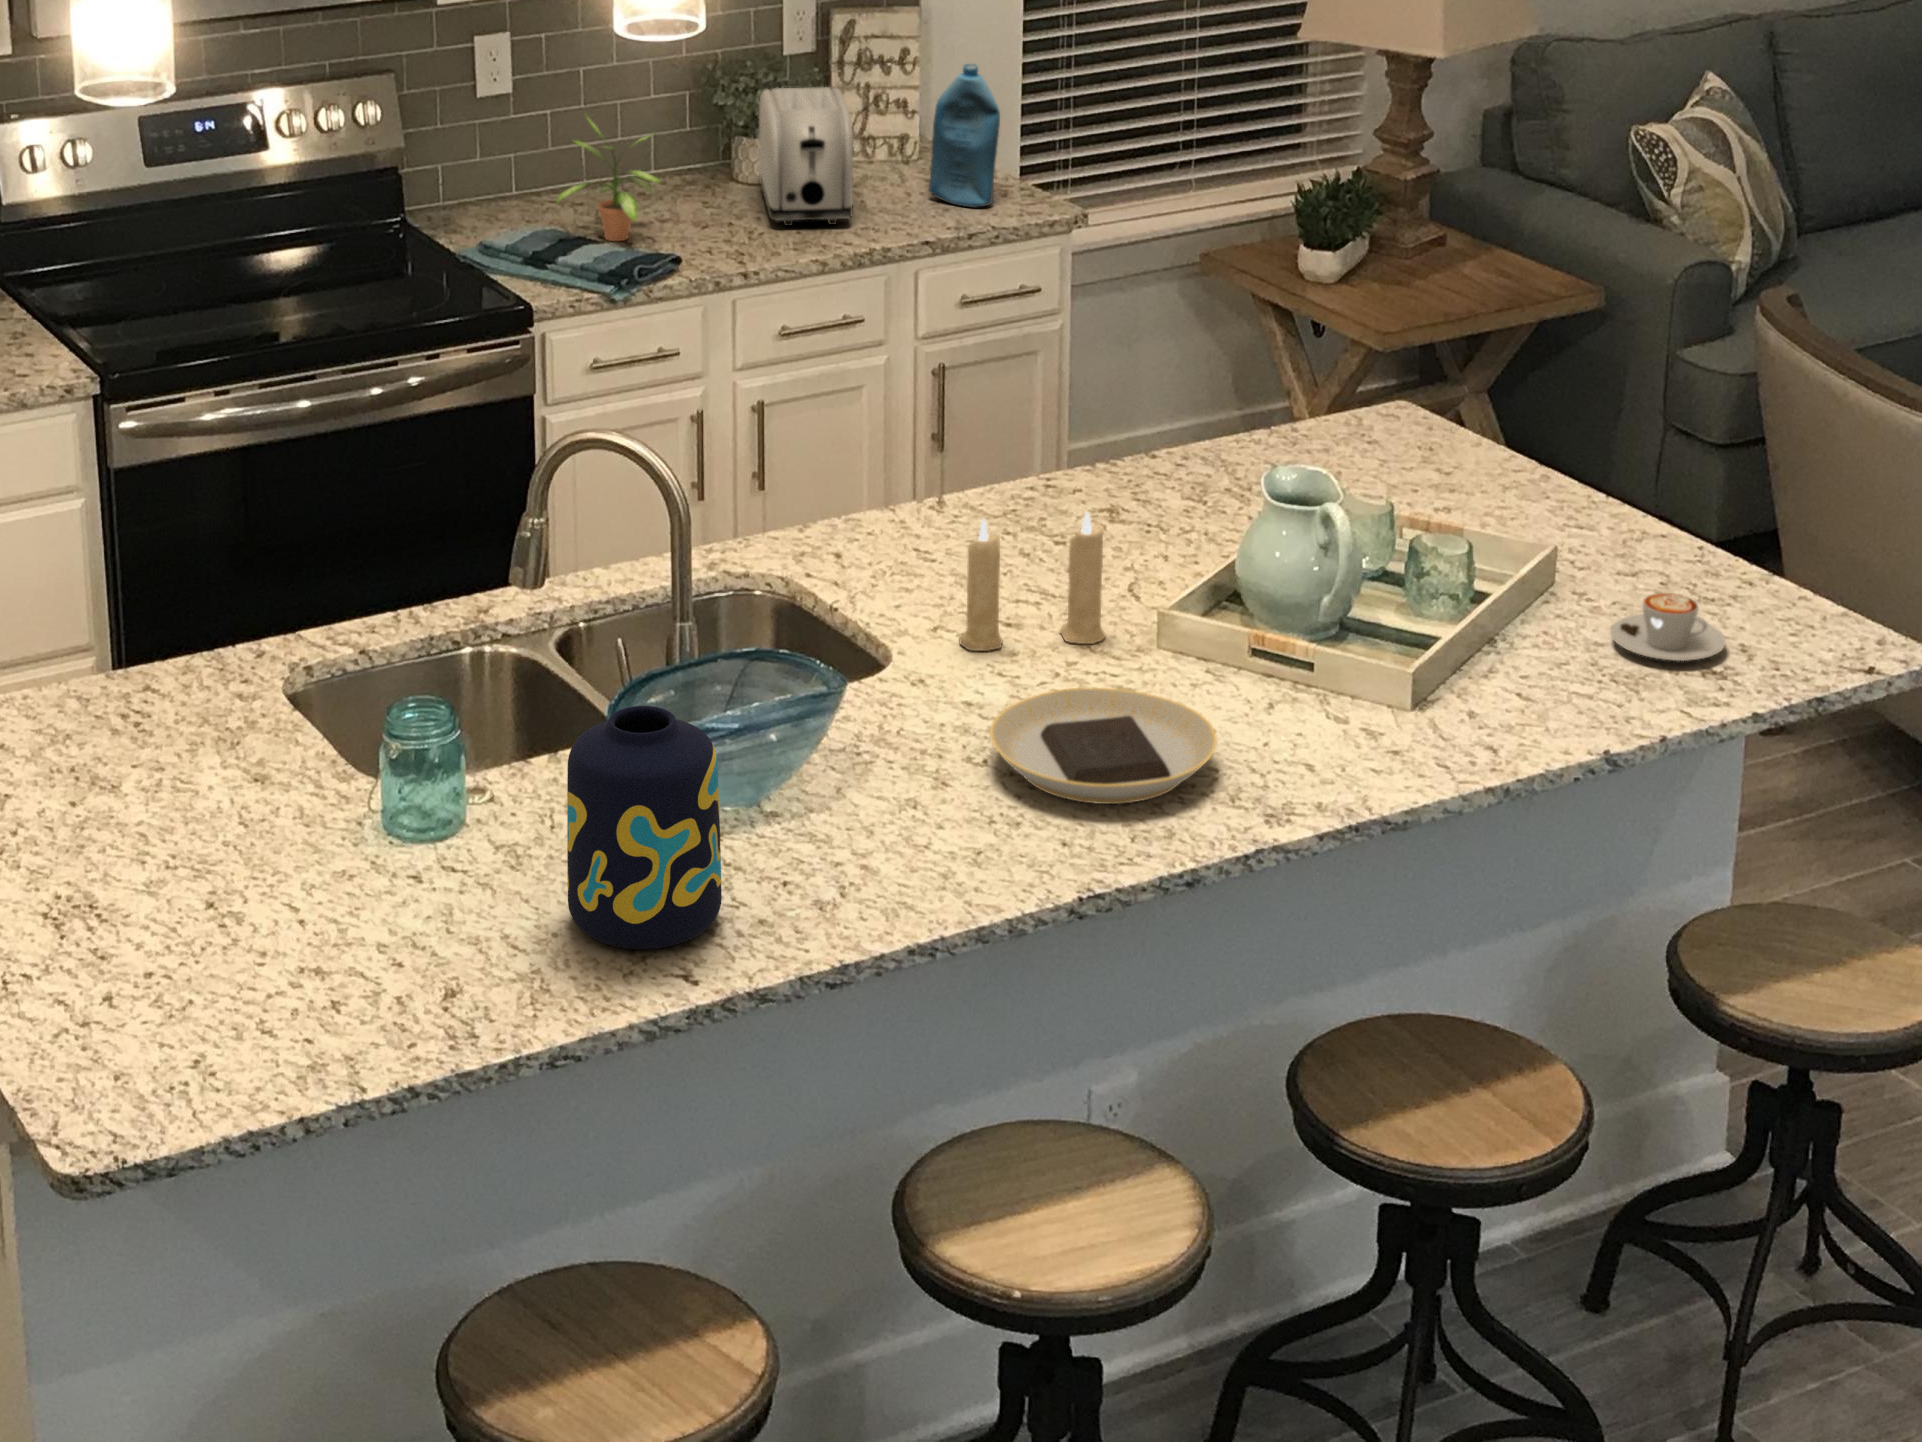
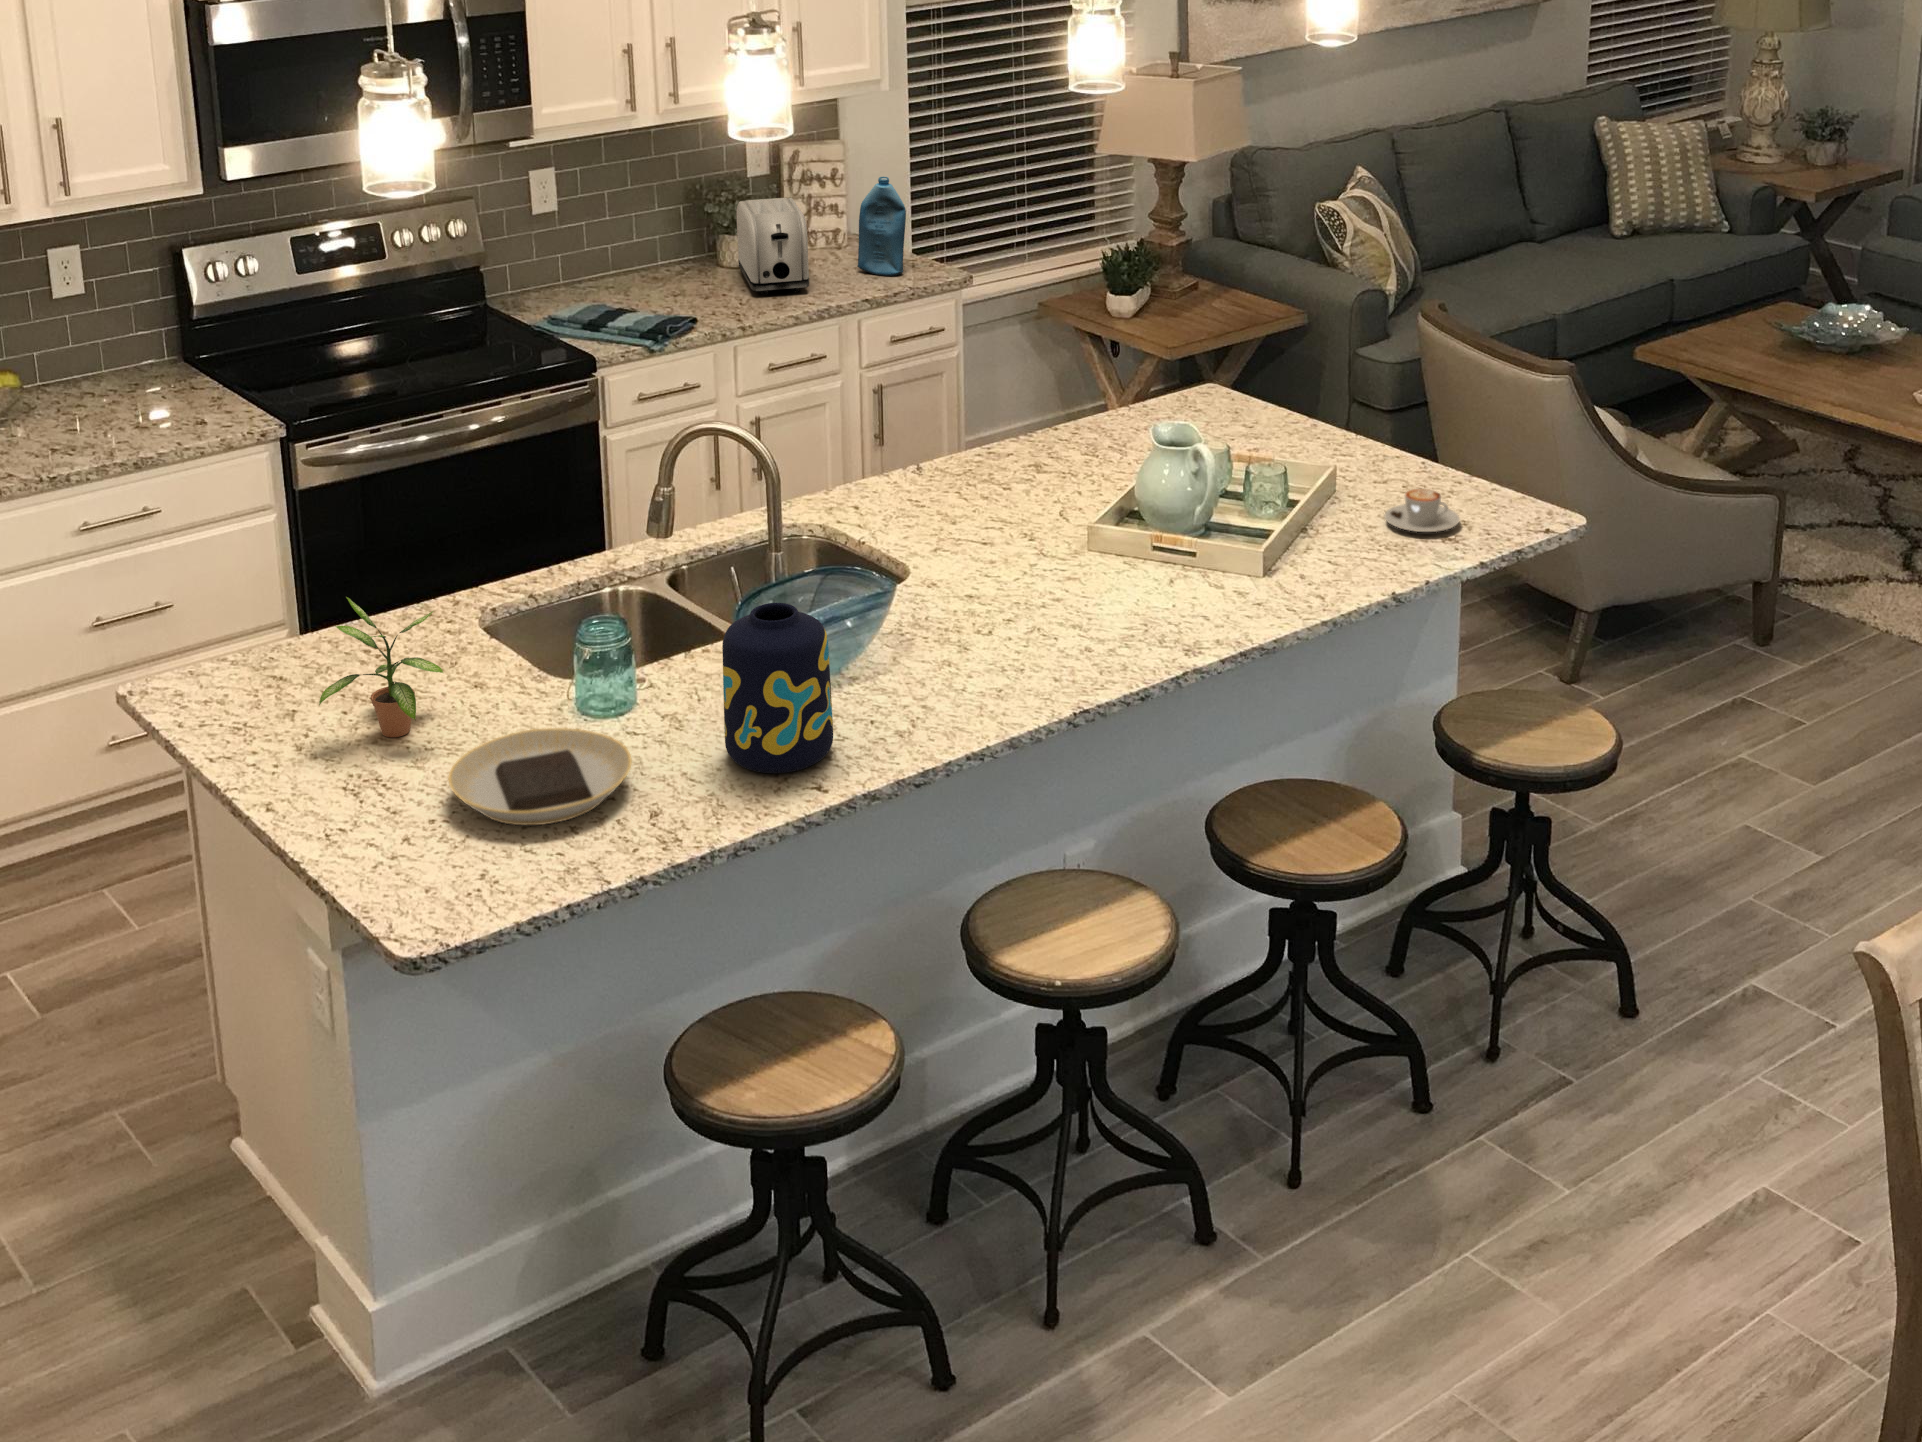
potted plant: present [557,117,660,241] -> present [319,597,443,737]
candle: present [960,512,1105,651] -> none [953,454,1052,561]
plate: present [990,688,1217,804] -> present [448,728,632,825]

